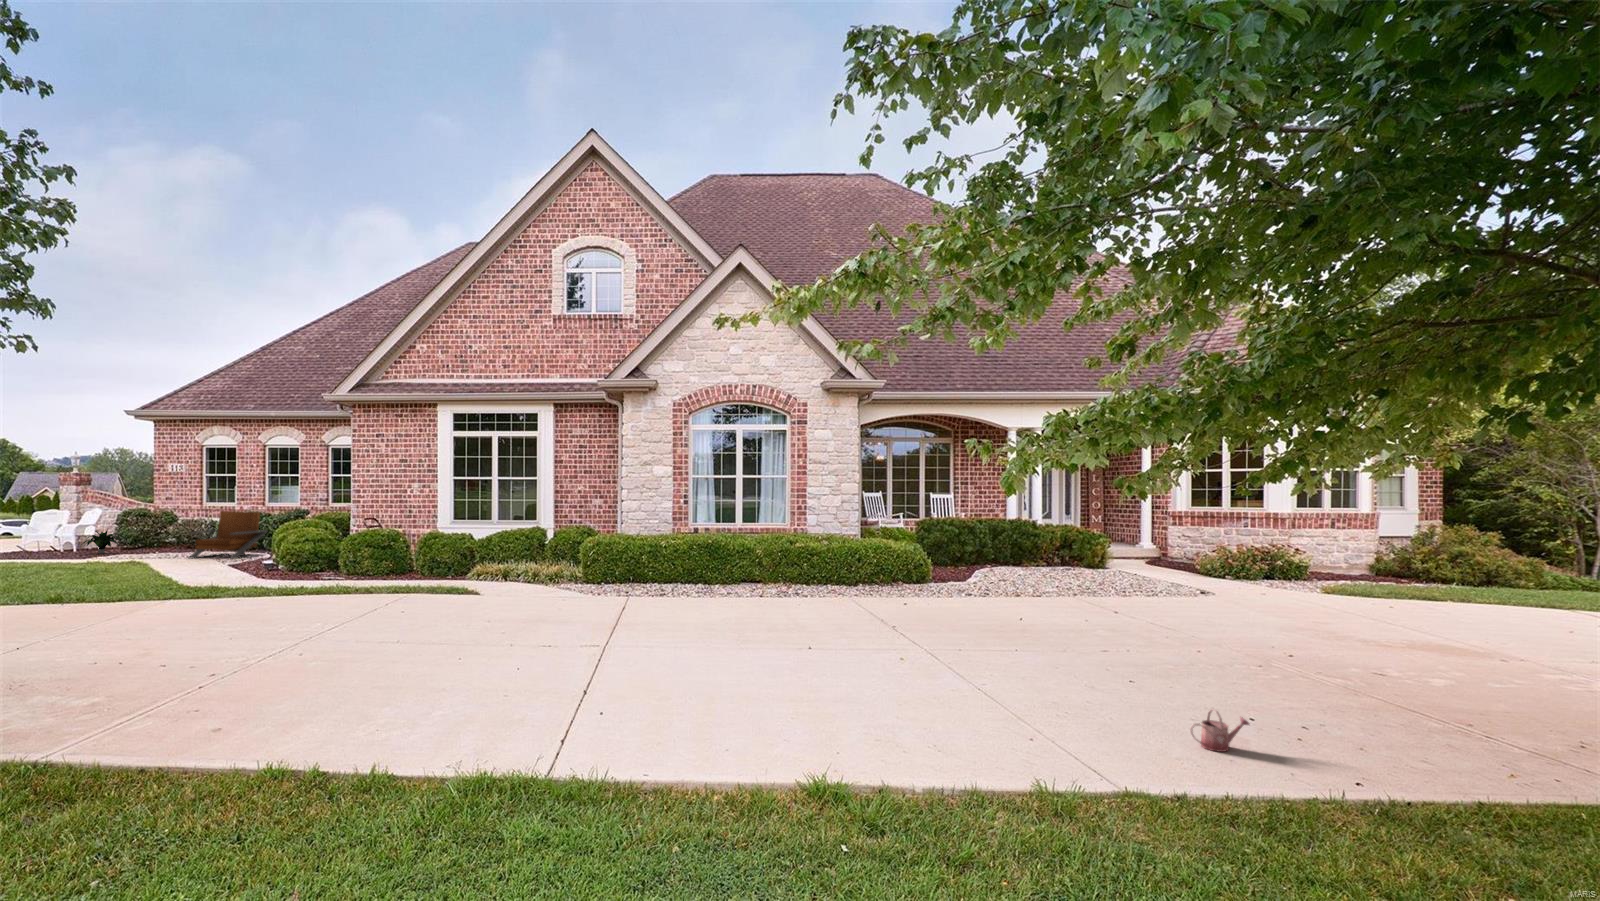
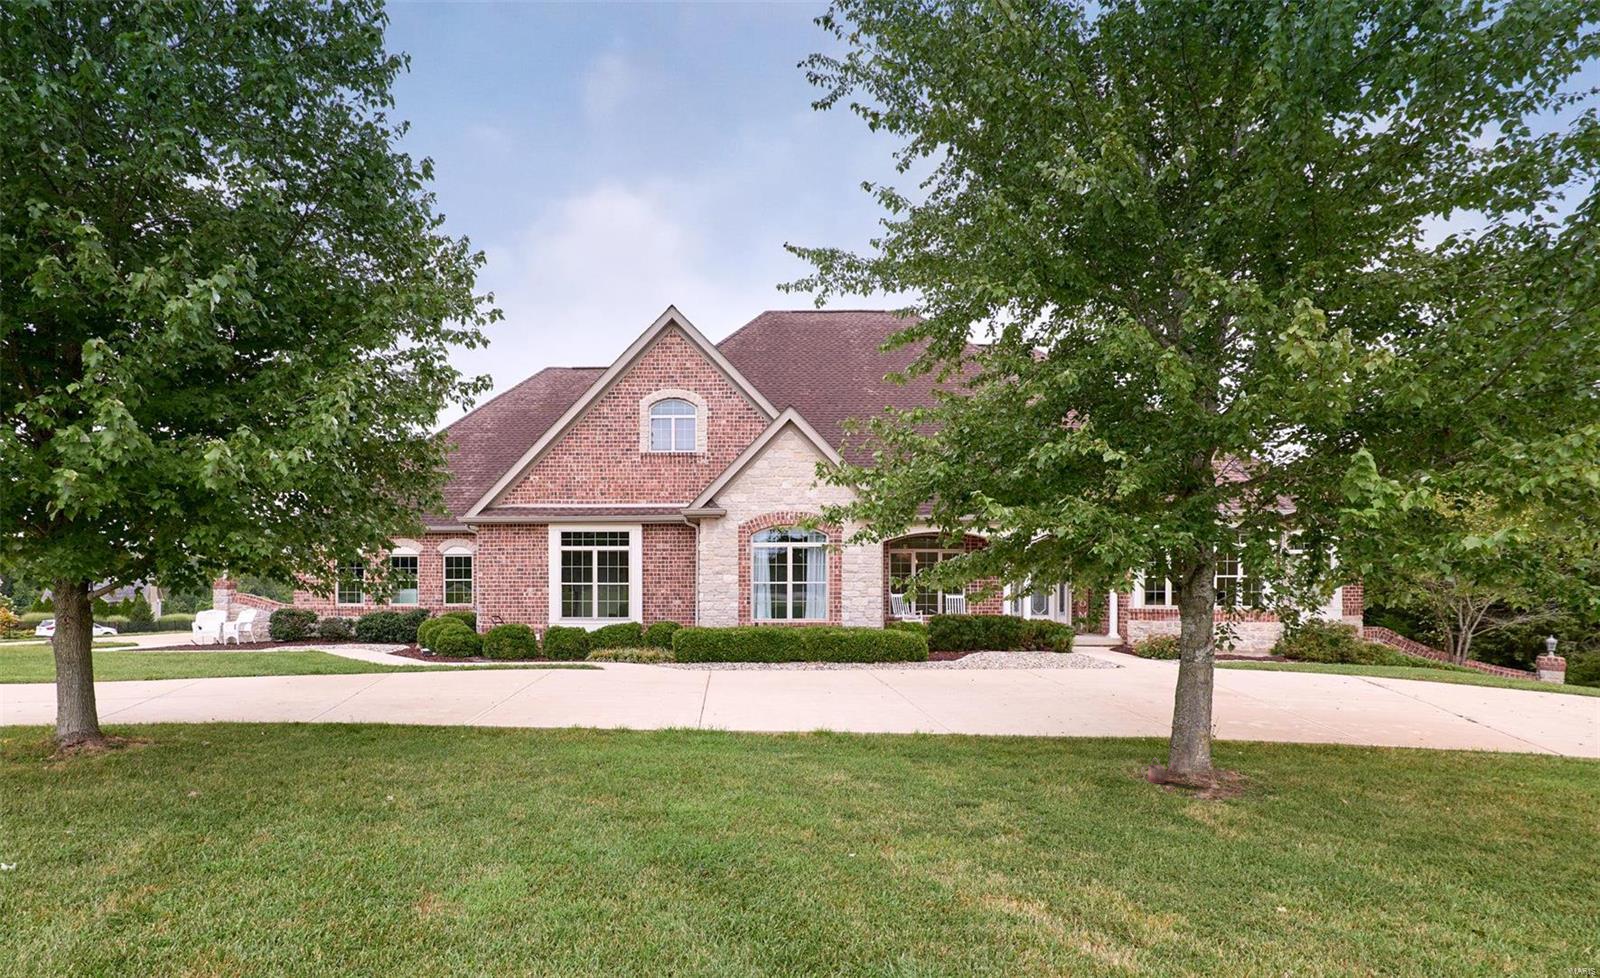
lounge chair: present [189,511,267,559] -> none [339,608,400,649]
potted plant: present [83,530,121,554] -> none [244,623,275,643]

